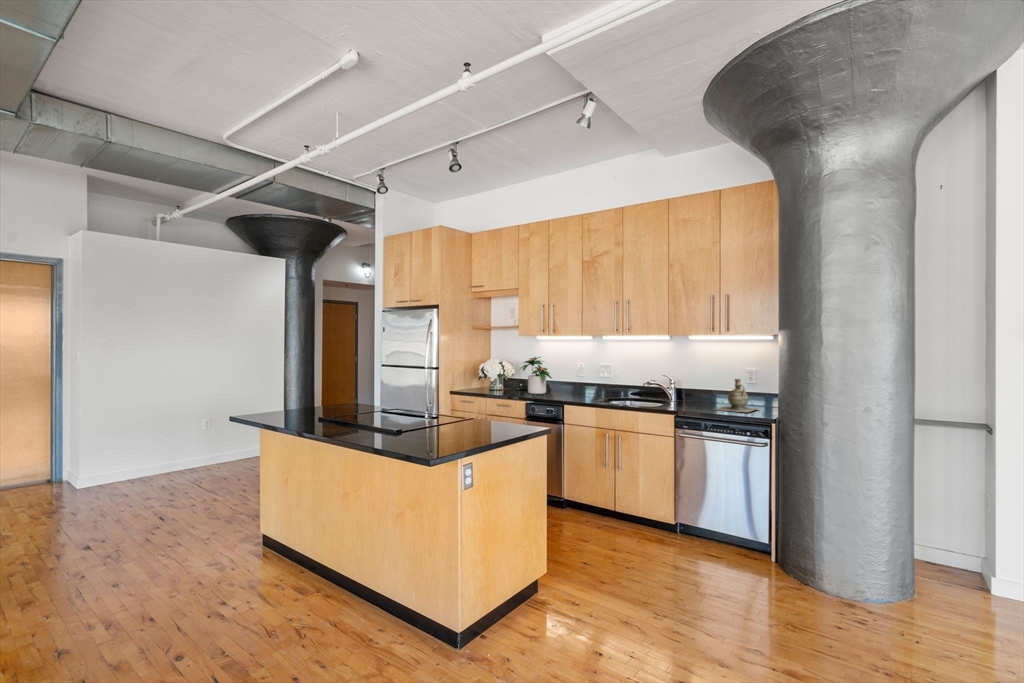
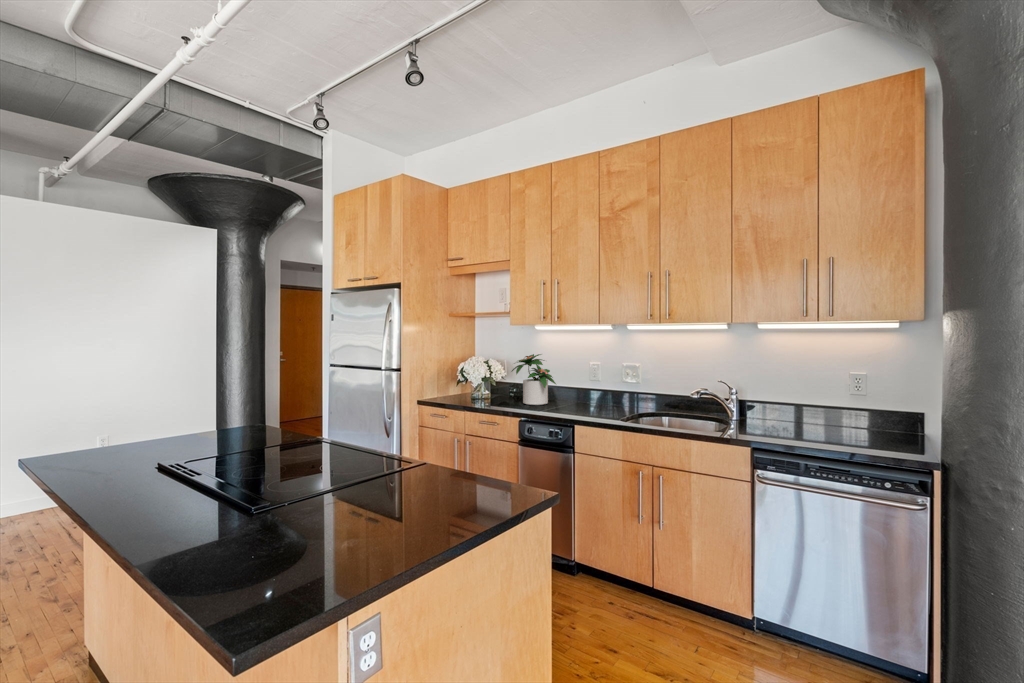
ceramic jug: present [715,379,758,412] -> none [803,389,875,442]

